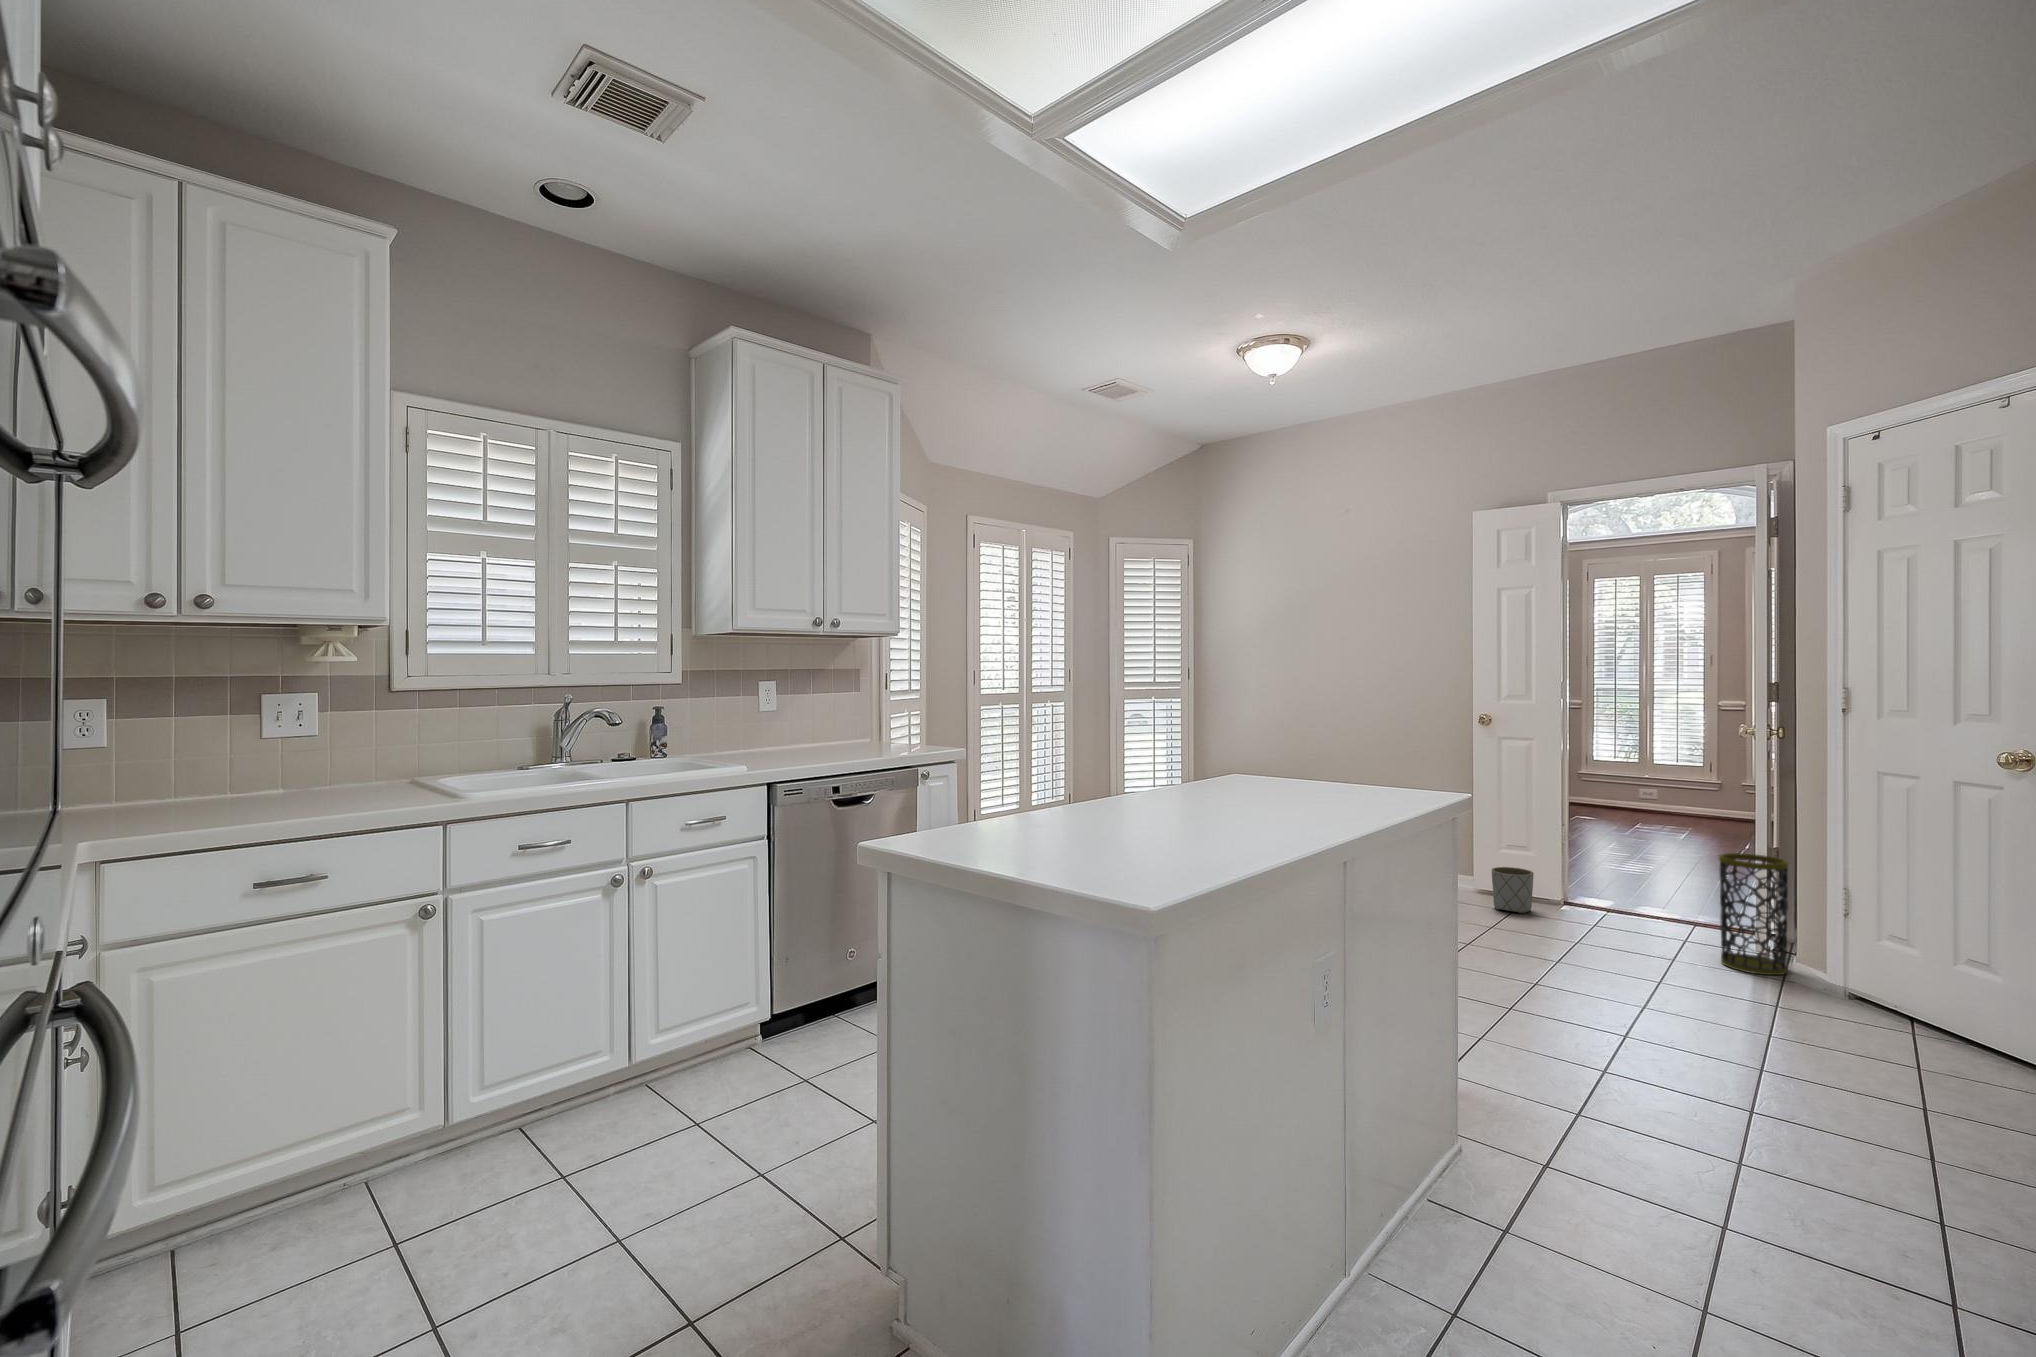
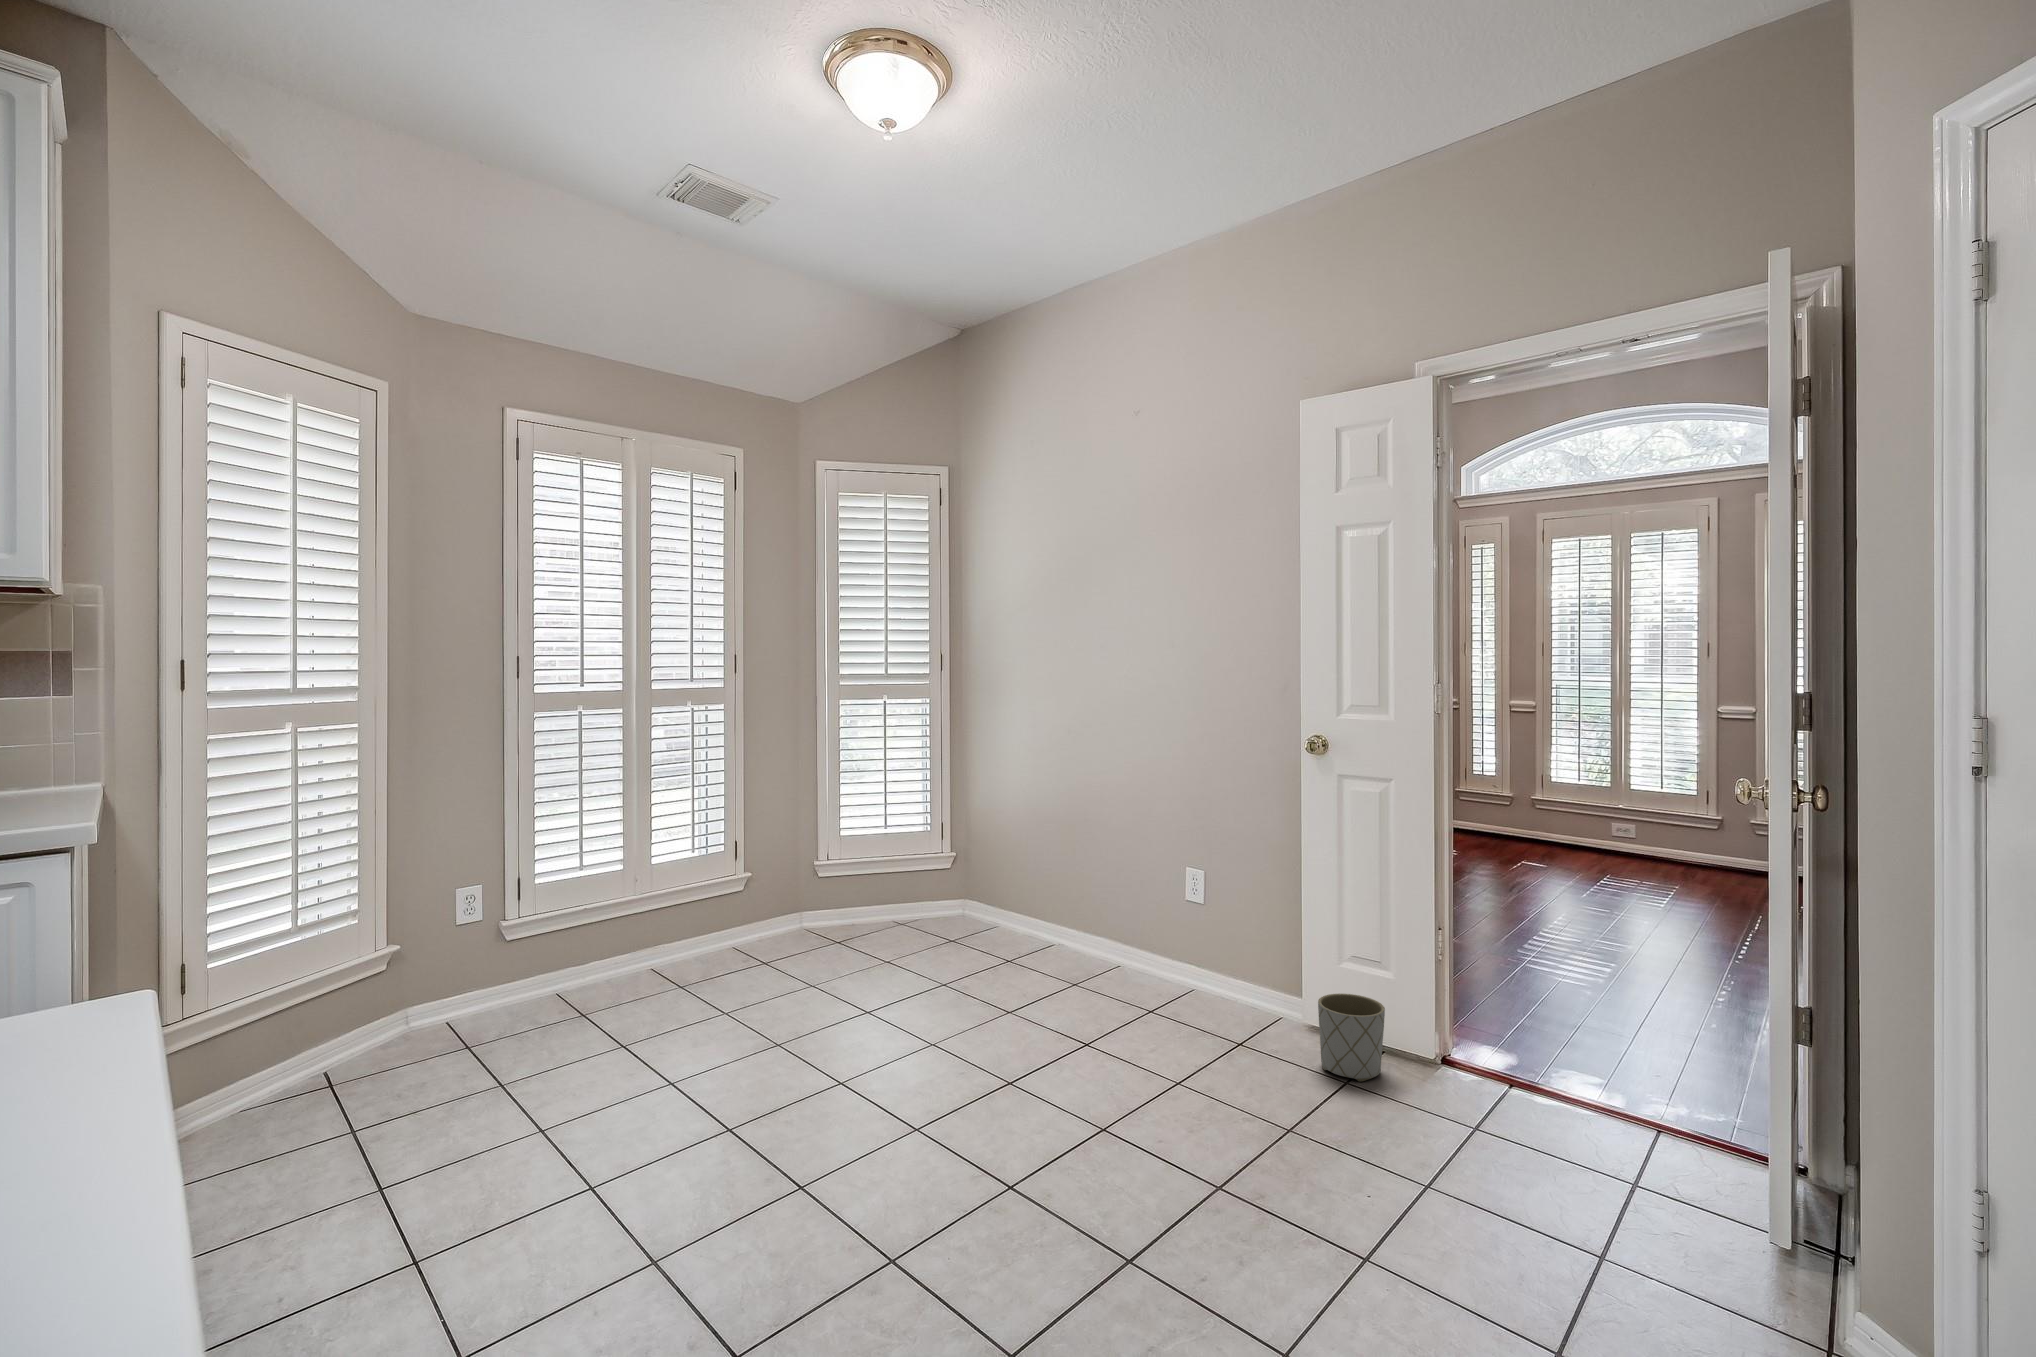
trash can: present [1719,853,1788,975] -> none [1692,1028,1831,1301]

